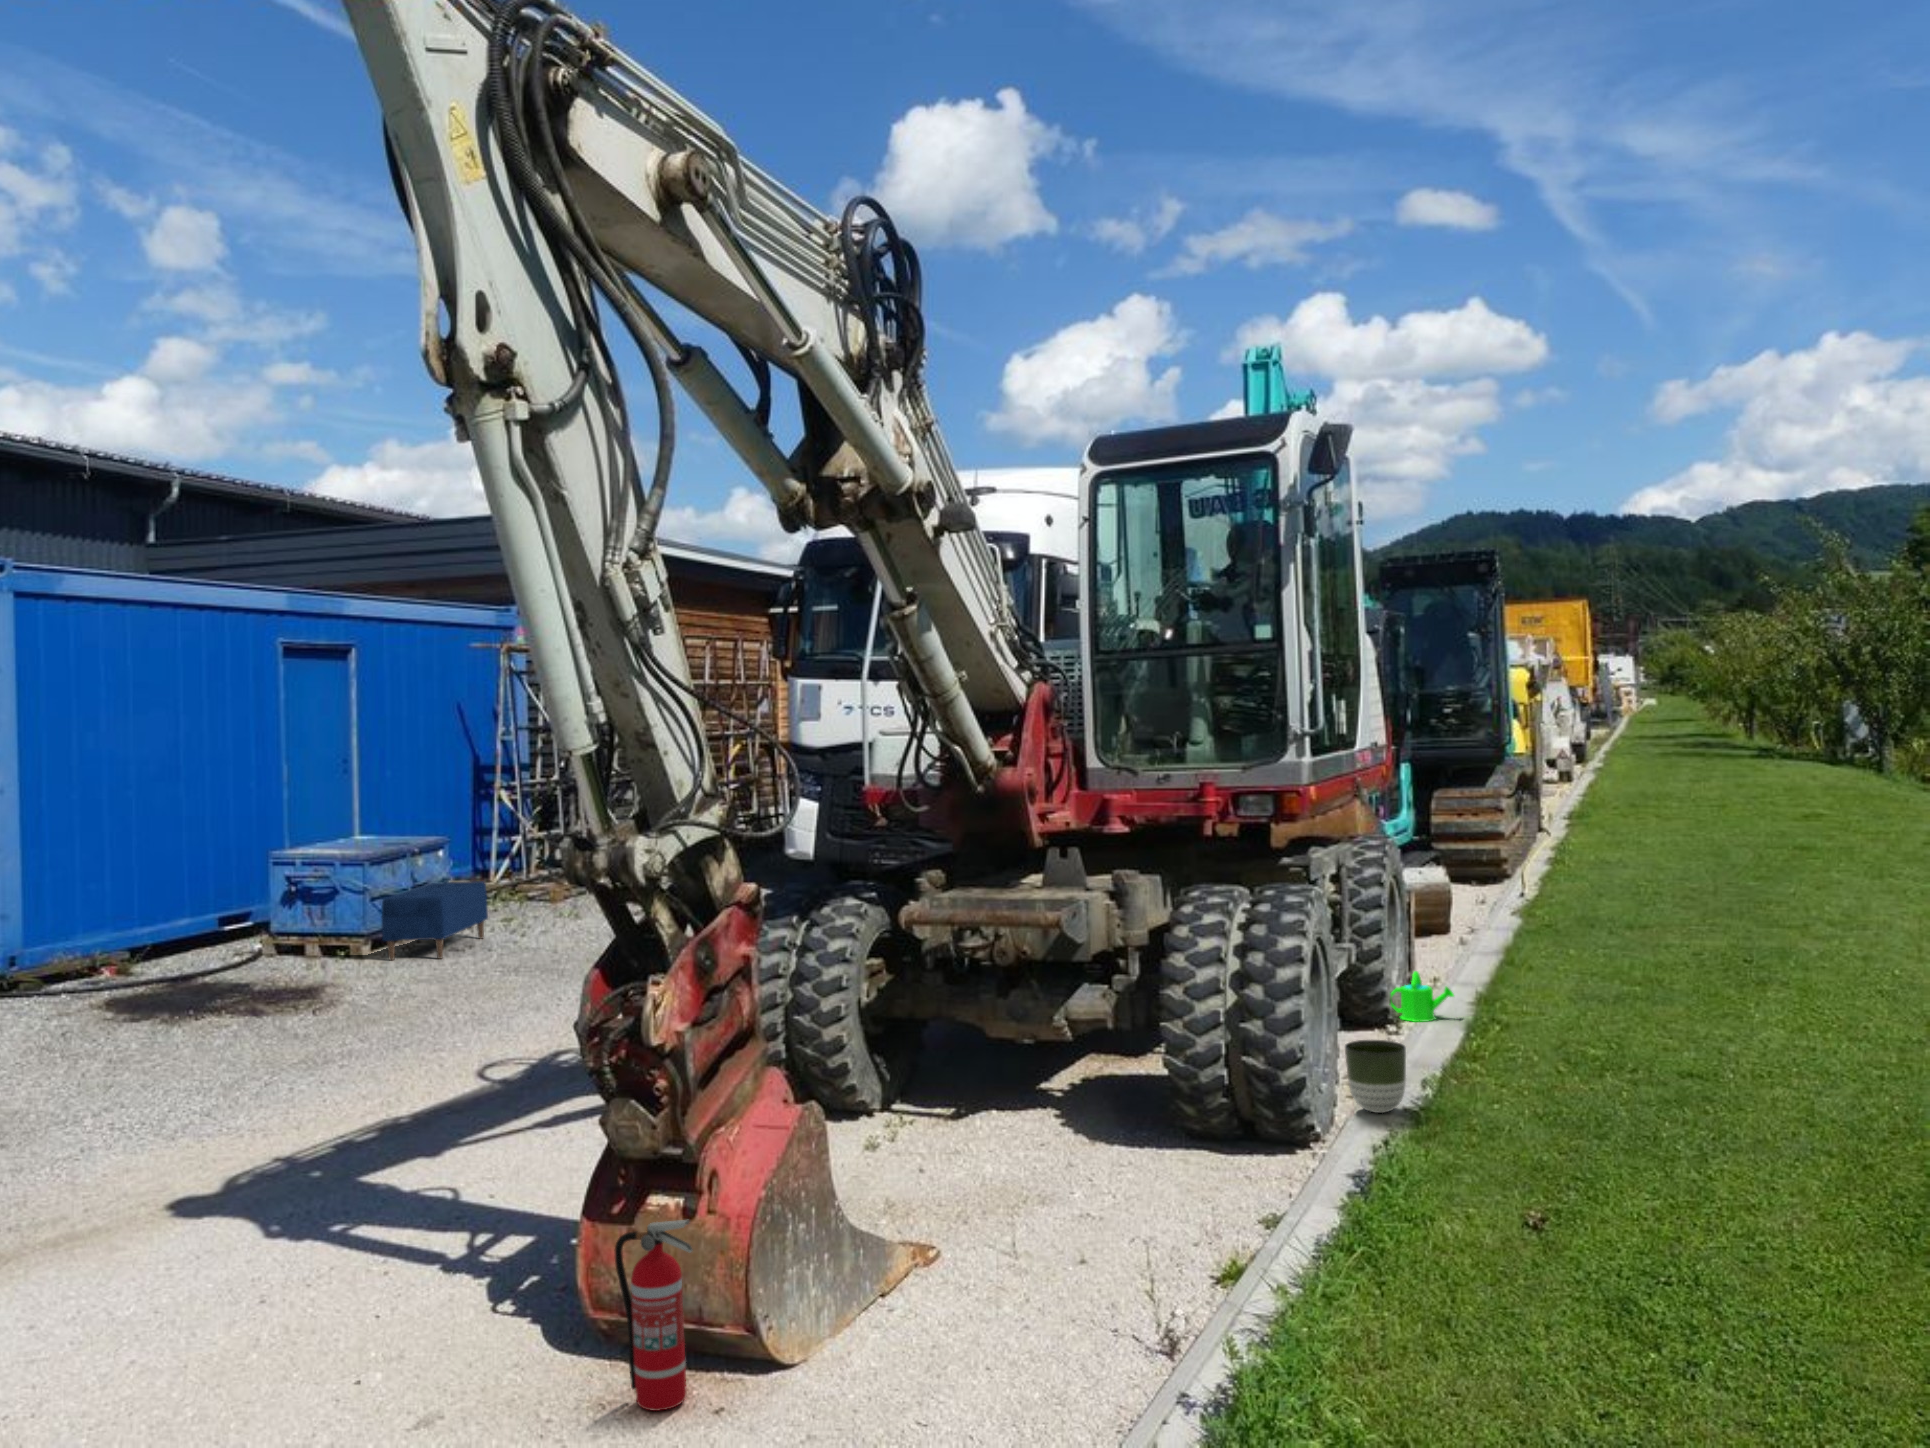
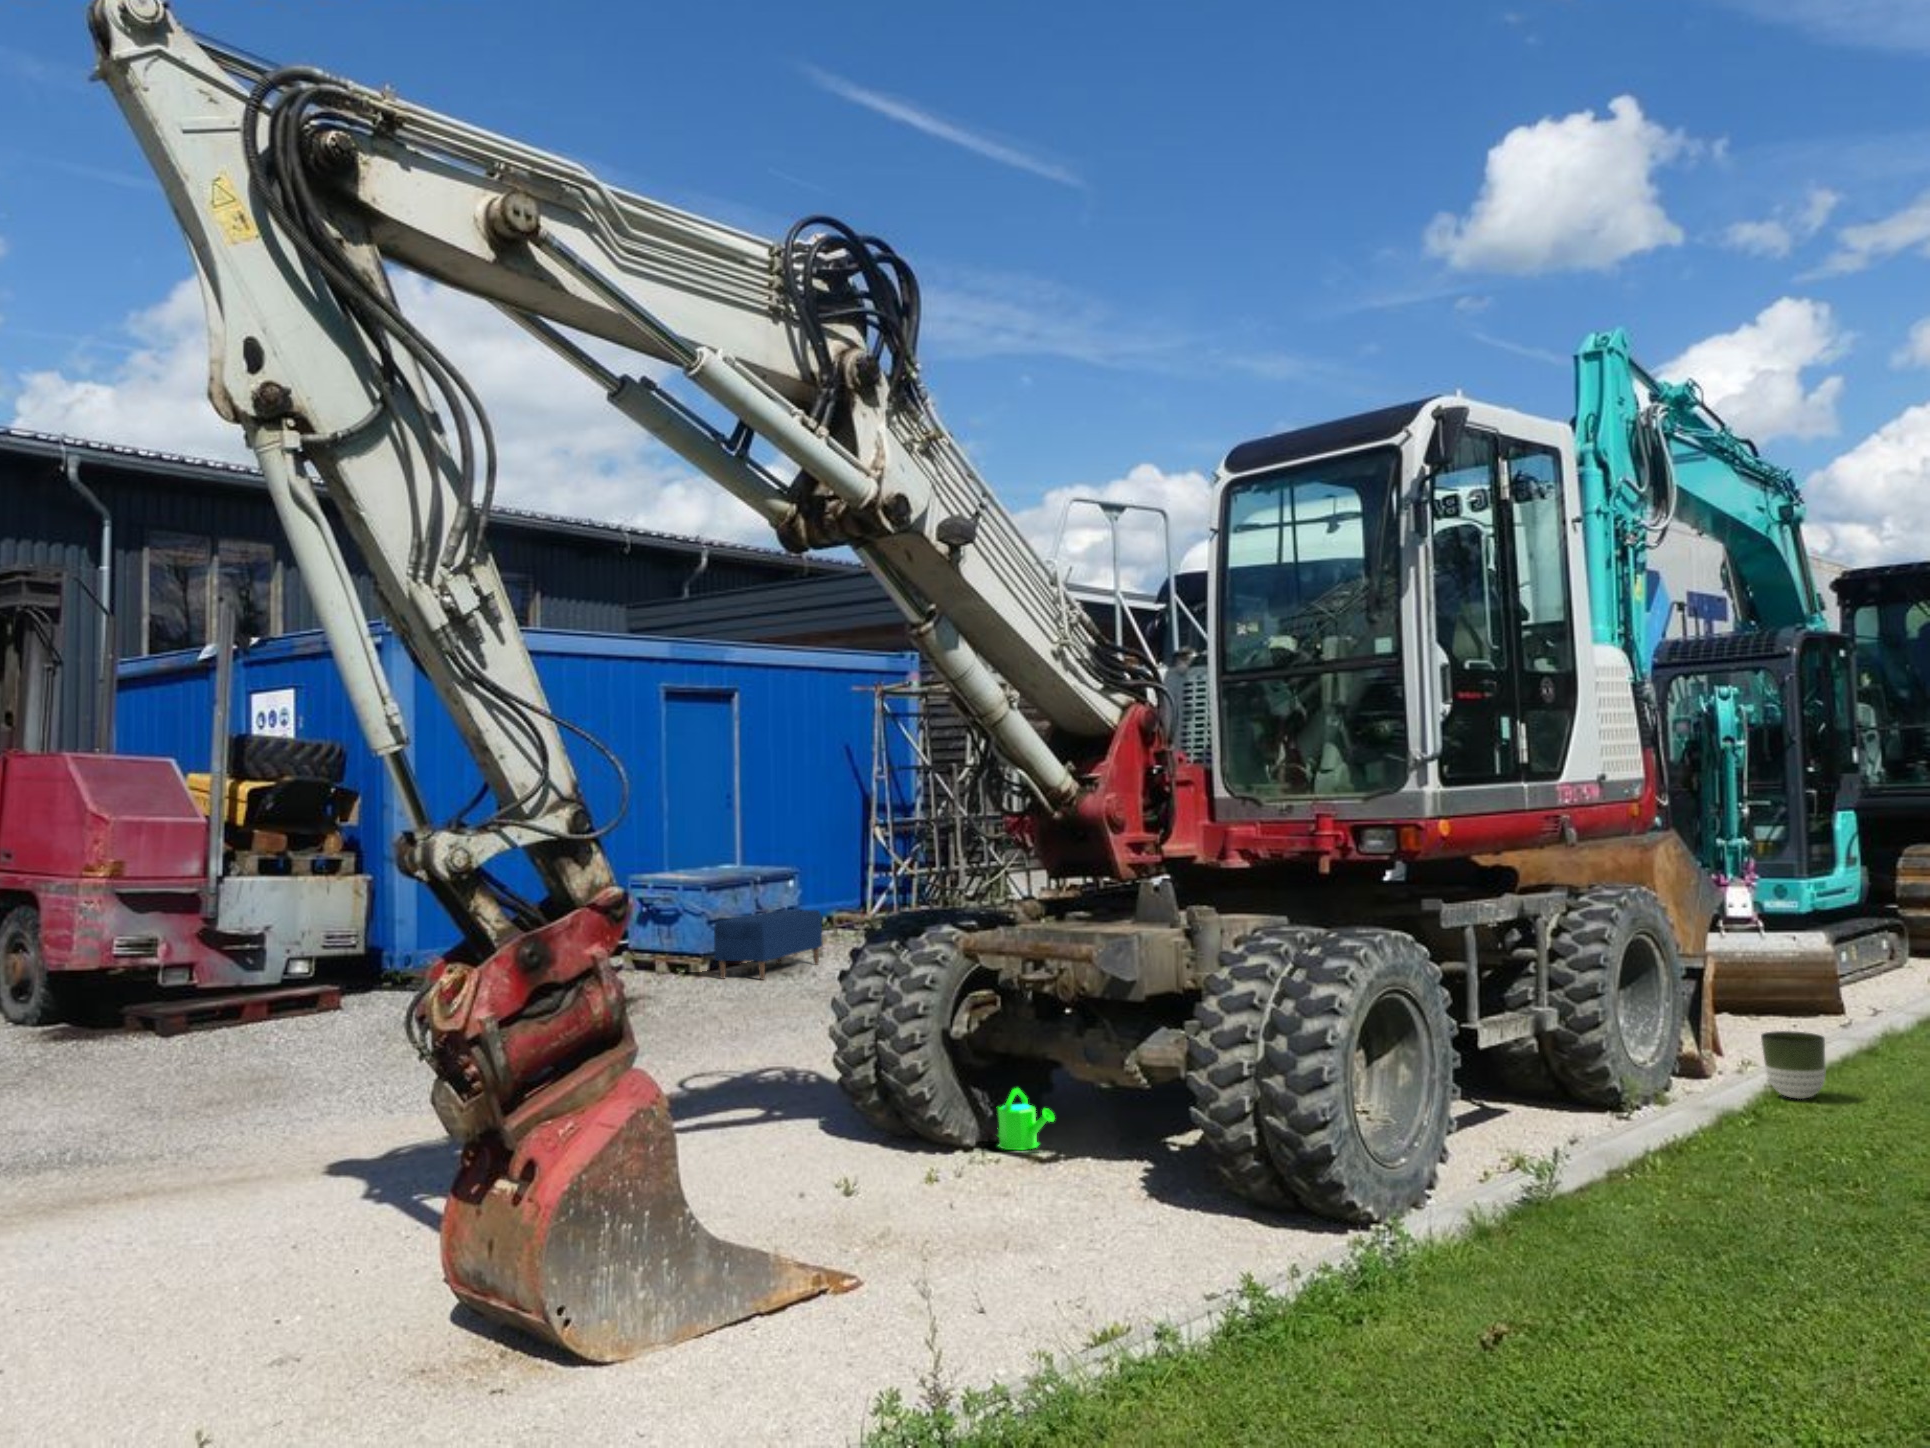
watering can: present [1389,971,1454,1022] -> present [998,1088,1055,1150]
planter: present [1345,1040,1406,1113] -> present [1761,1031,1825,1099]
fire extinguisher: present [614,1220,692,1411] -> none [439,1203,492,1386]

